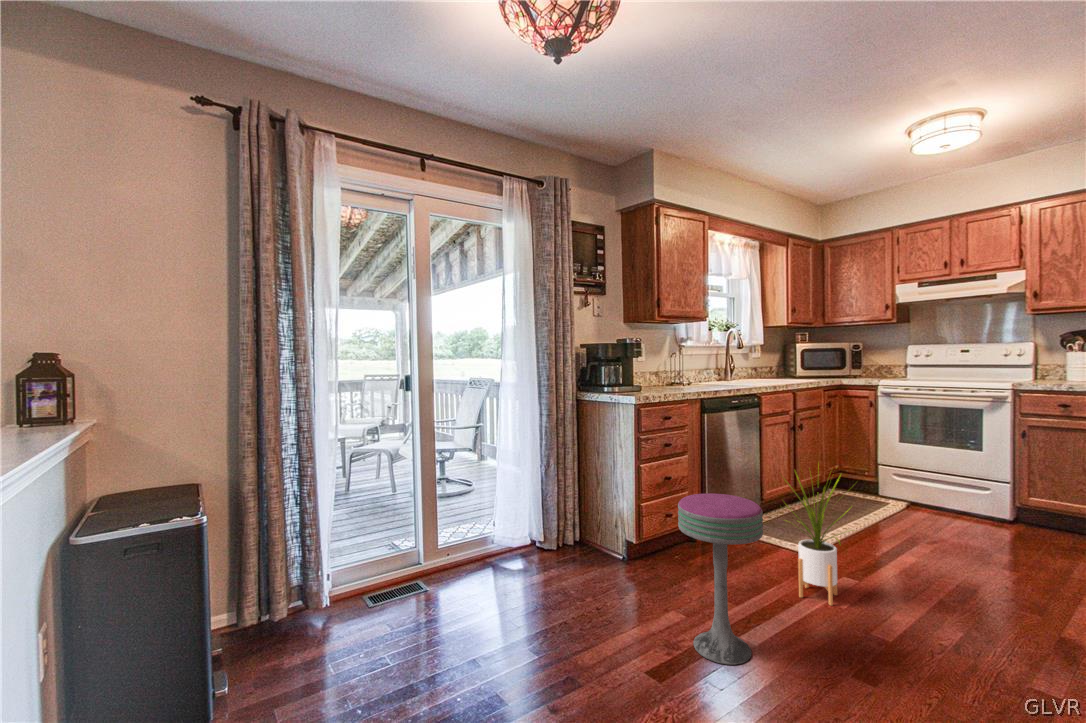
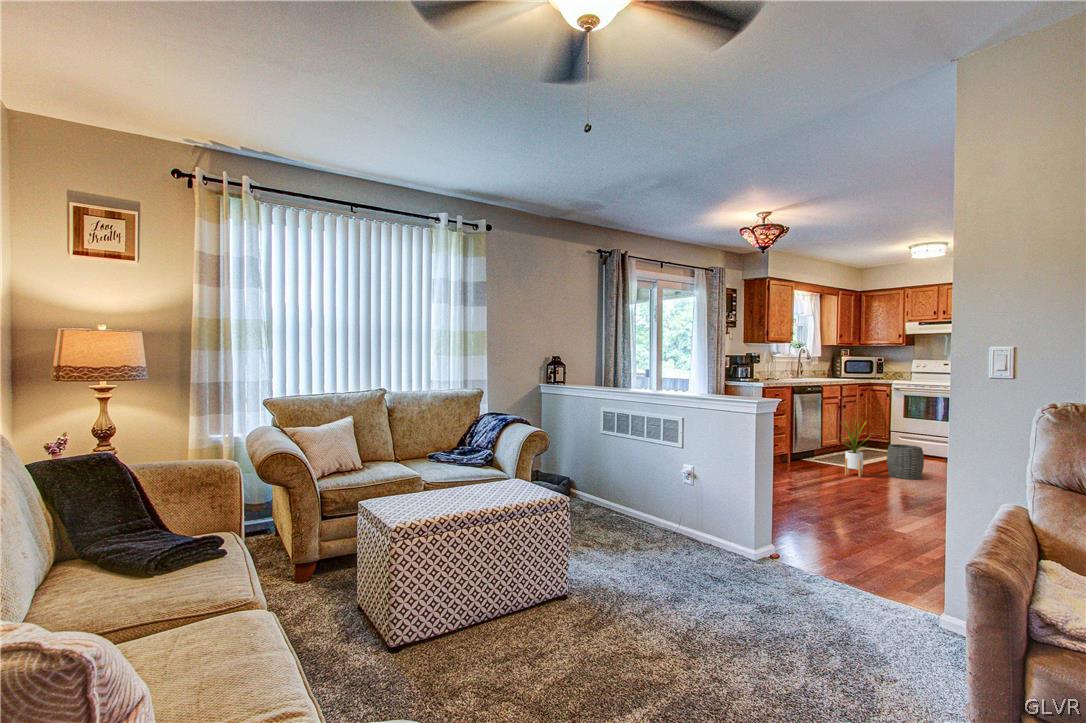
bar stool: present [678,493,763,665] -> none [797,423,834,486]
woven basket: none [888,520,971,610] -> present [887,444,924,479]

